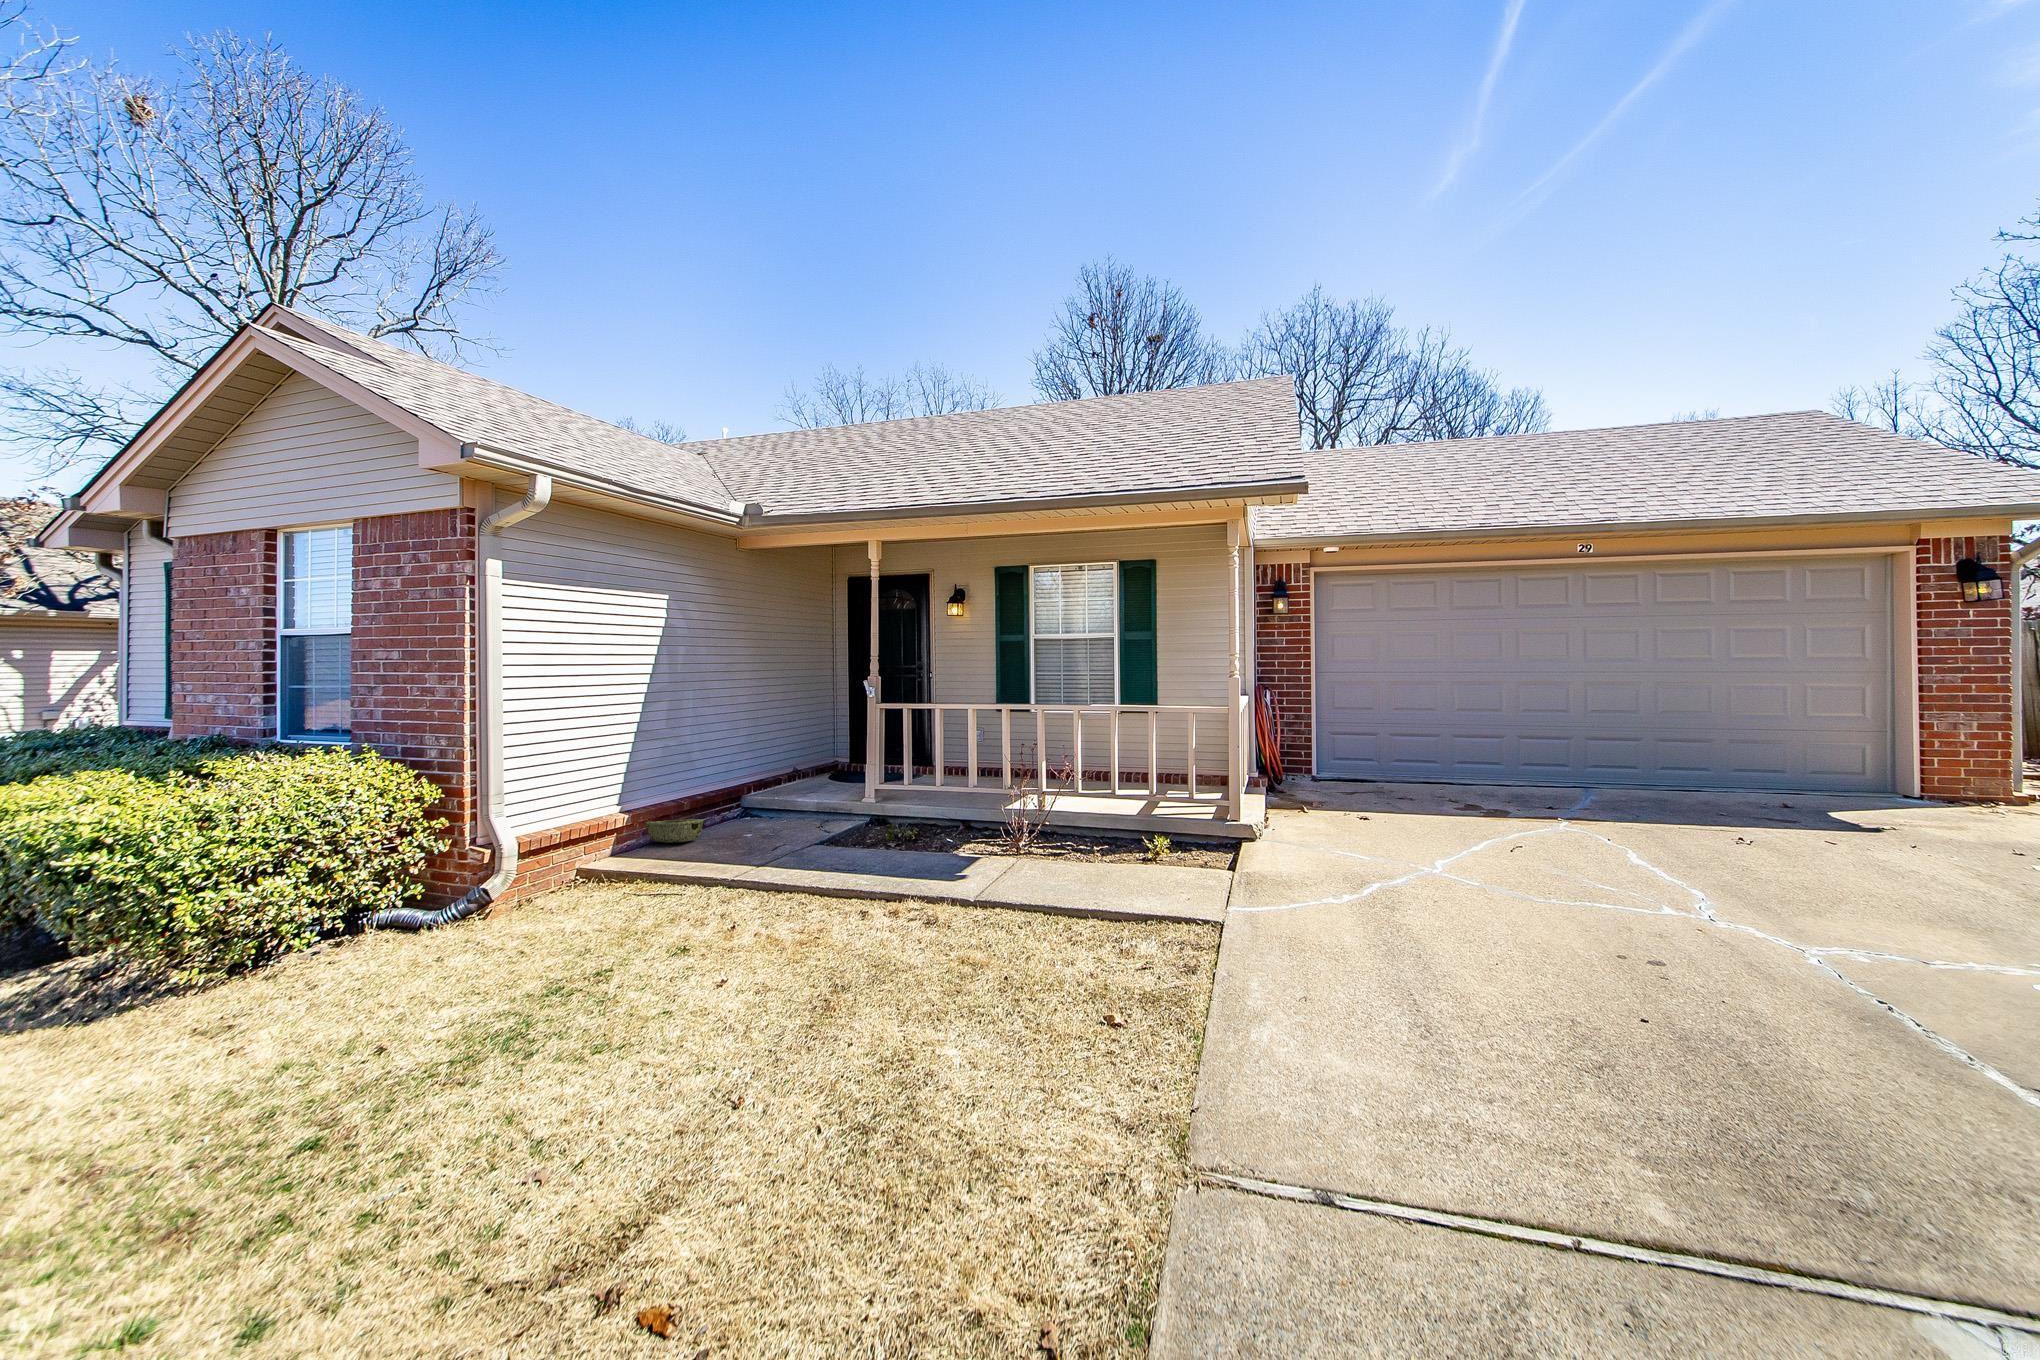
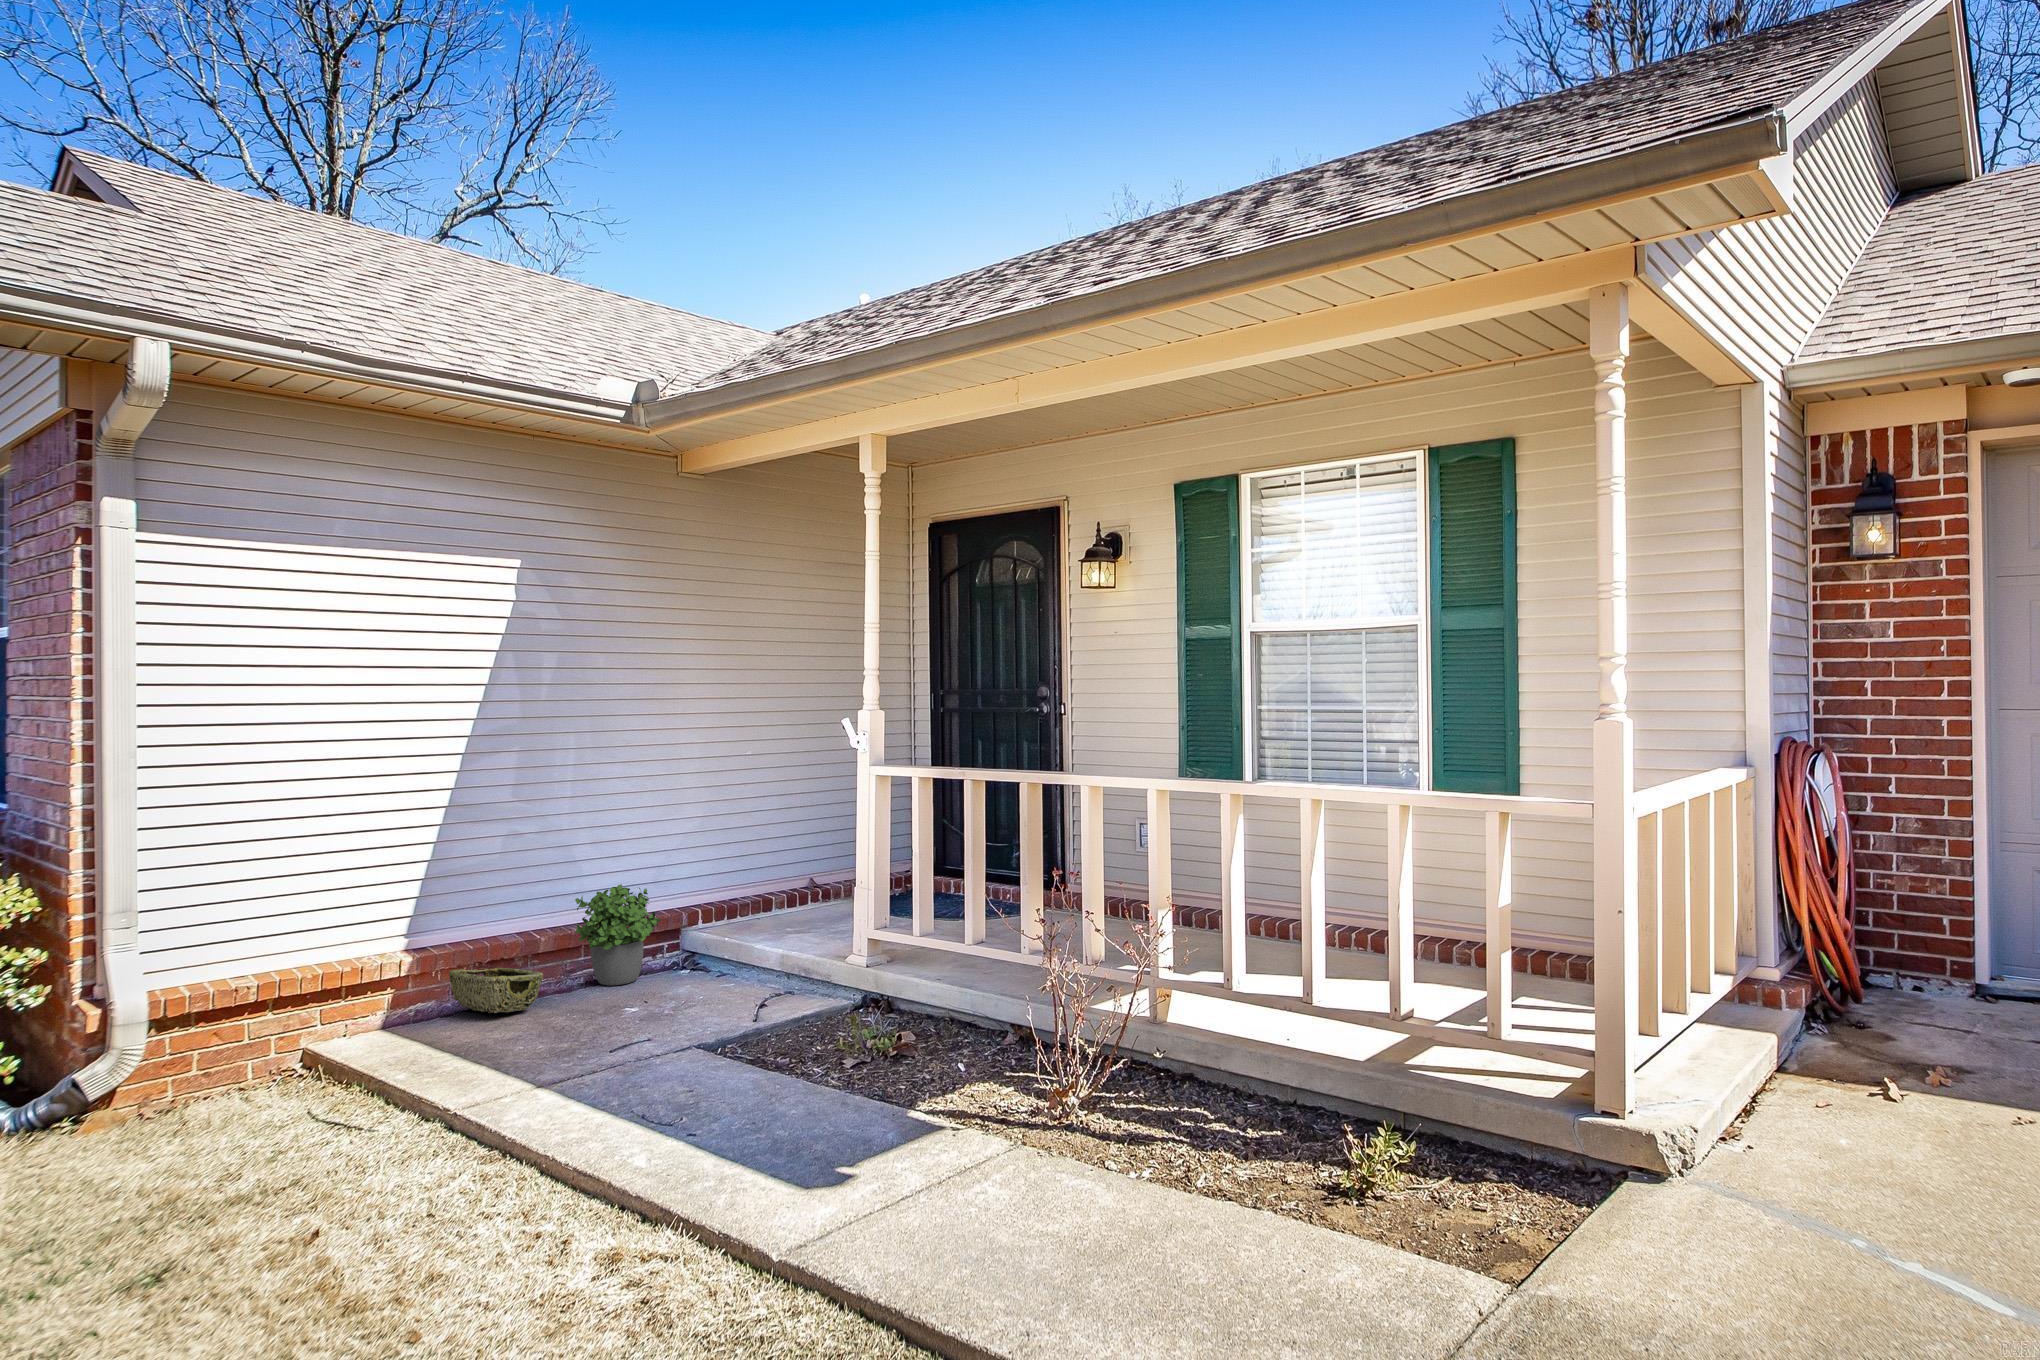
potted plant: none [701,772,749,827] -> present [575,884,660,985]

